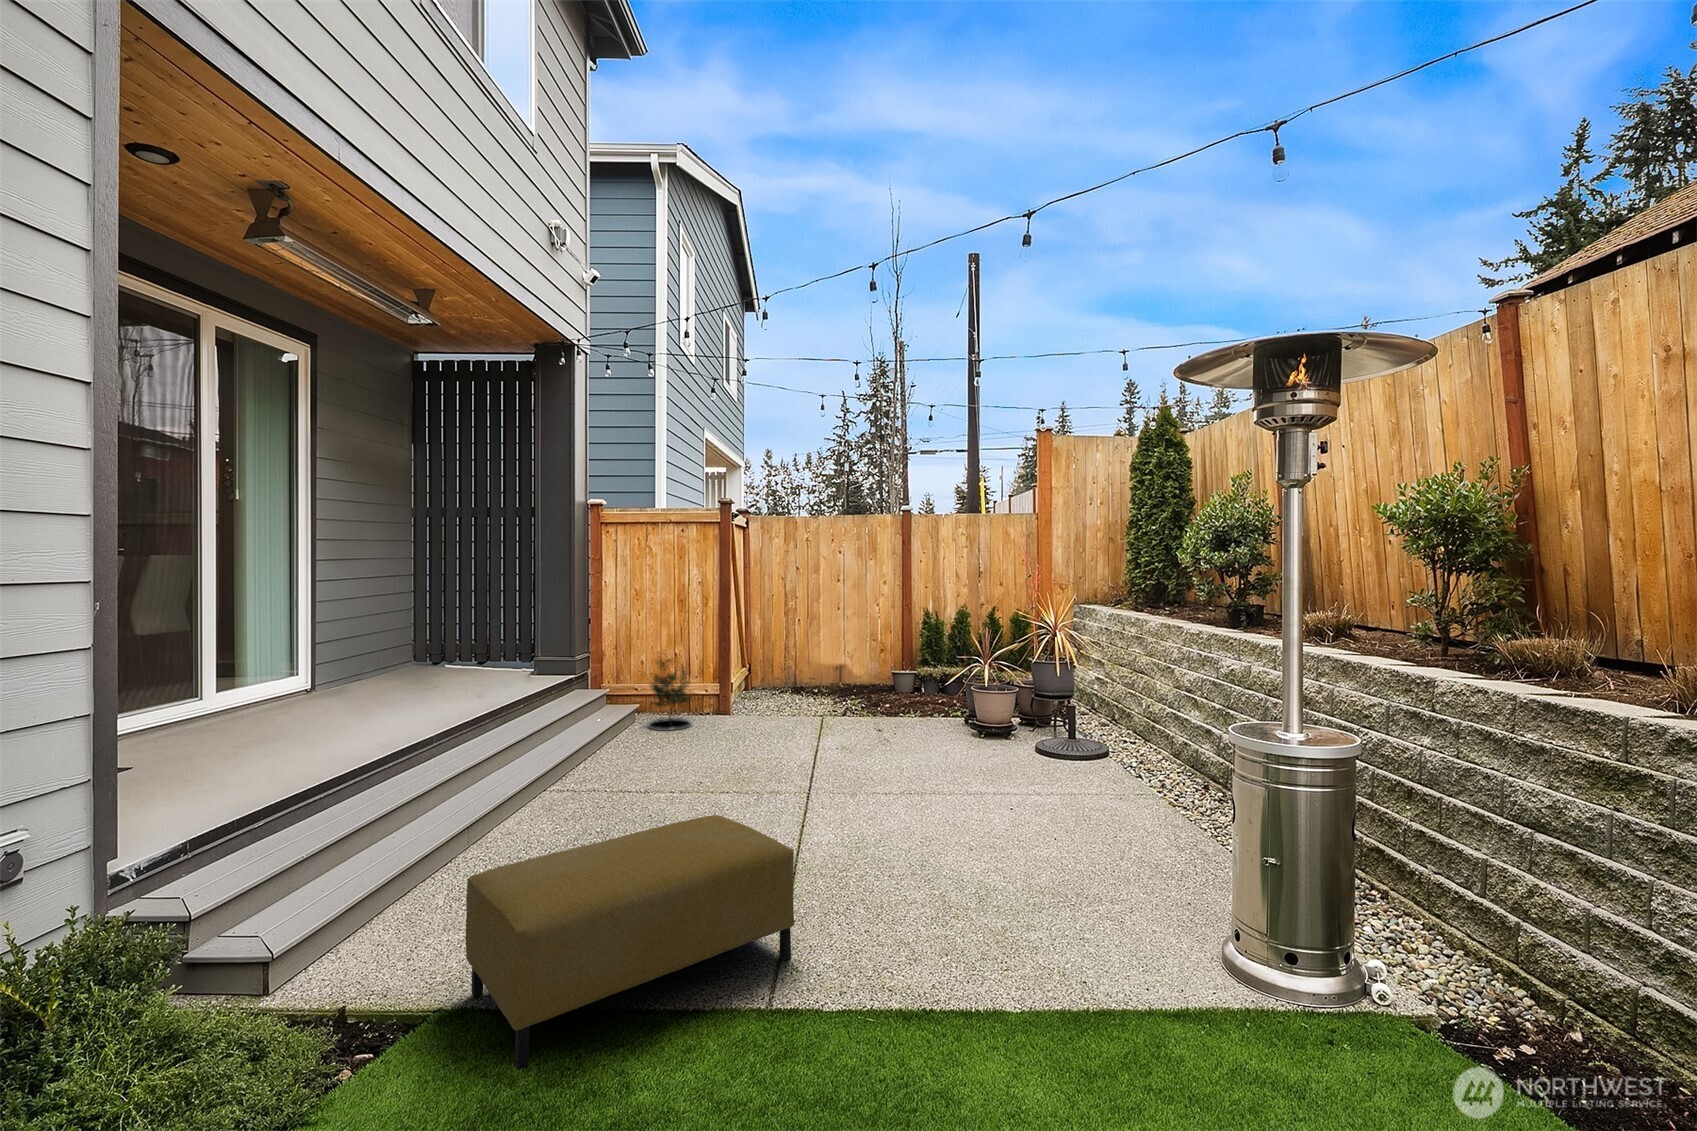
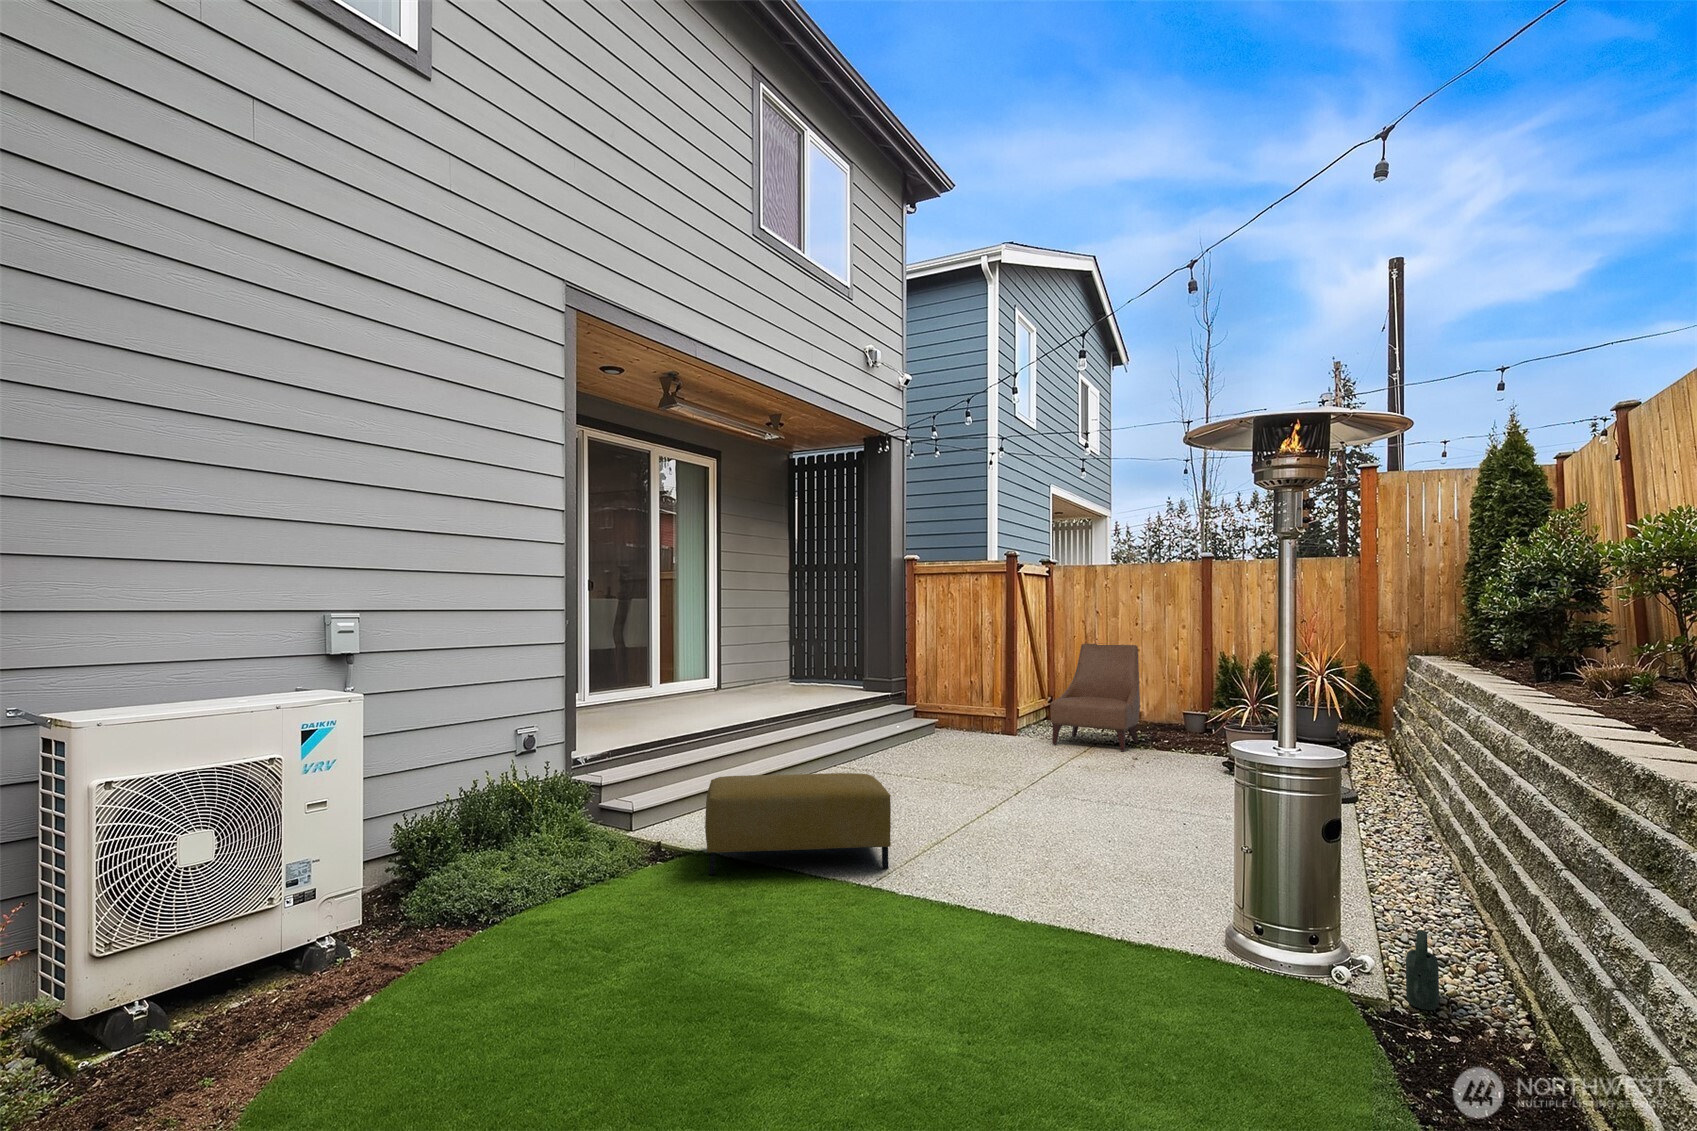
chair: none [762,600,844,713] -> present [1050,644,1140,752]
potted tree: present [648,654,691,731] -> none [942,679,984,749]
watering can: none [1461,917,1561,1012] -> present [1406,930,1439,1010]

